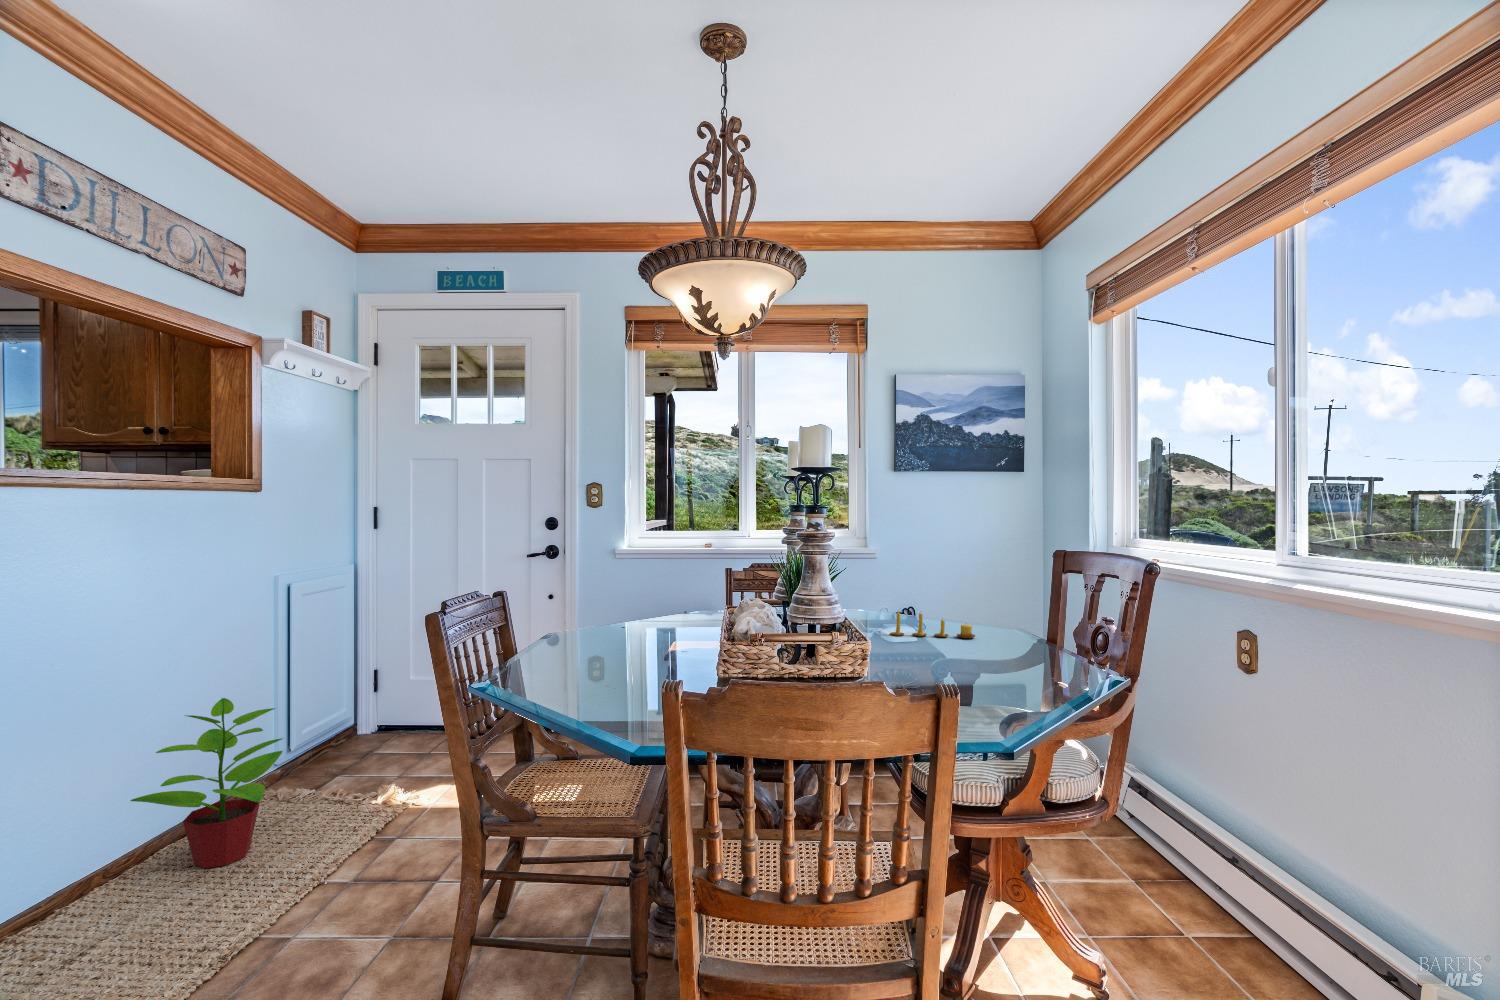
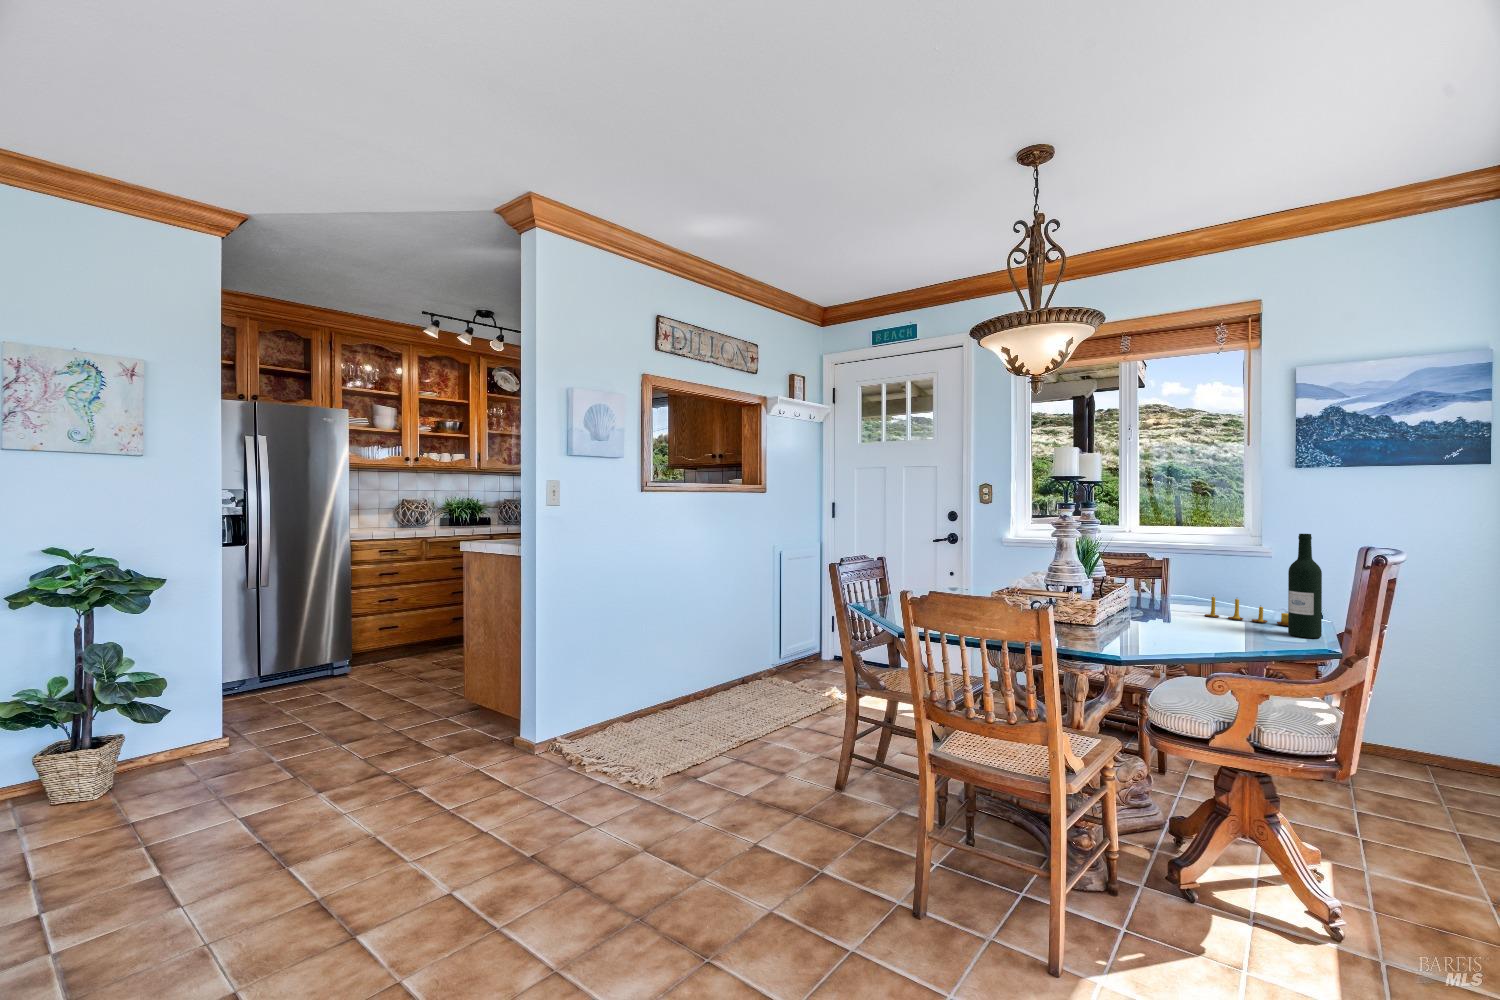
wine bottle: none [983,541,1011,652] -> present [1288,534,1322,638]
potted plant: present [130,698,283,868] -> none [704,611,775,707]

